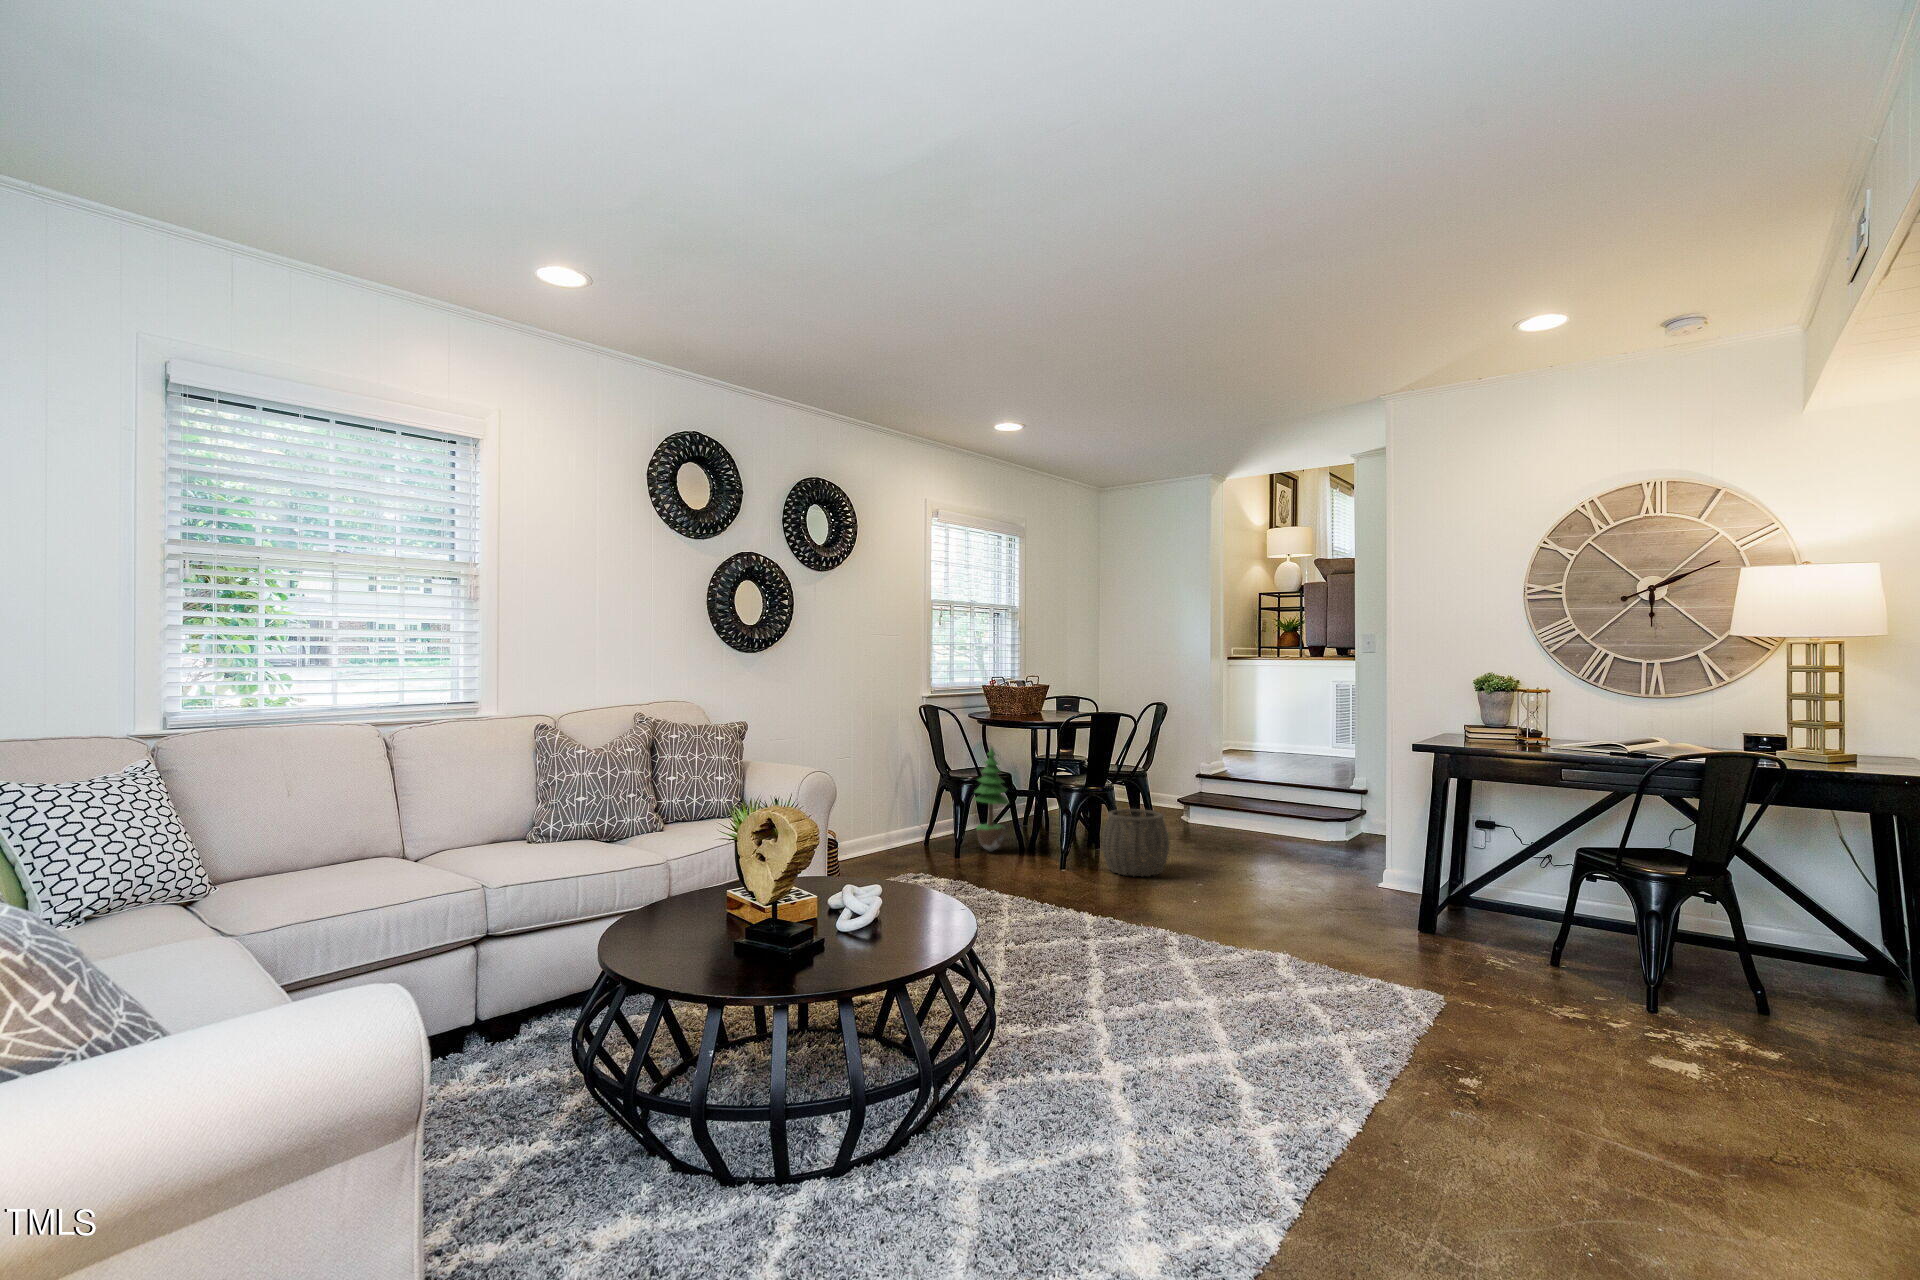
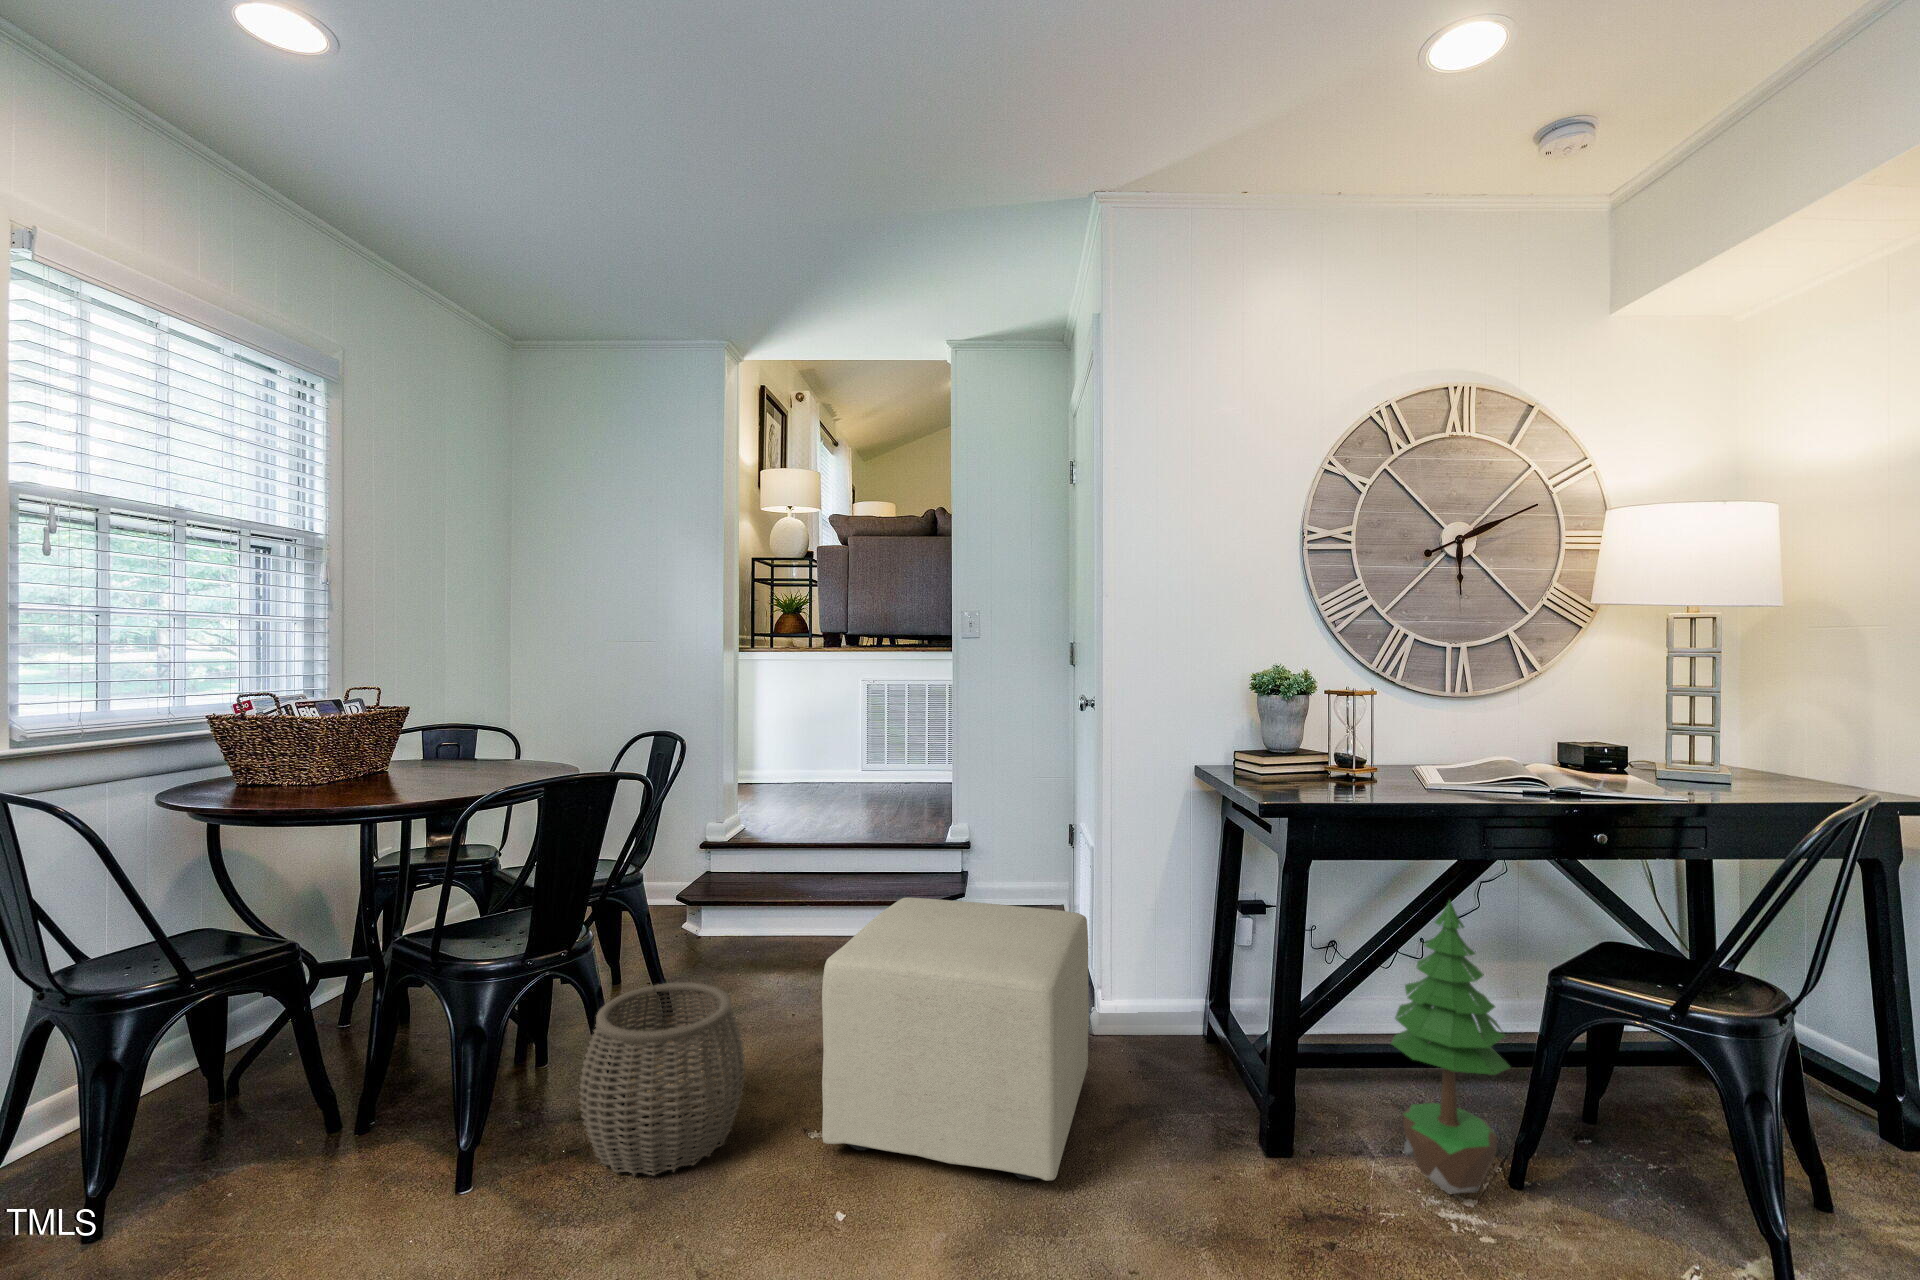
potted tree: present [974,748,1009,852] -> present [1391,900,1510,1194]
ottoman: none [1195,791,1349,905] -> present [822,898,1089,1181]

